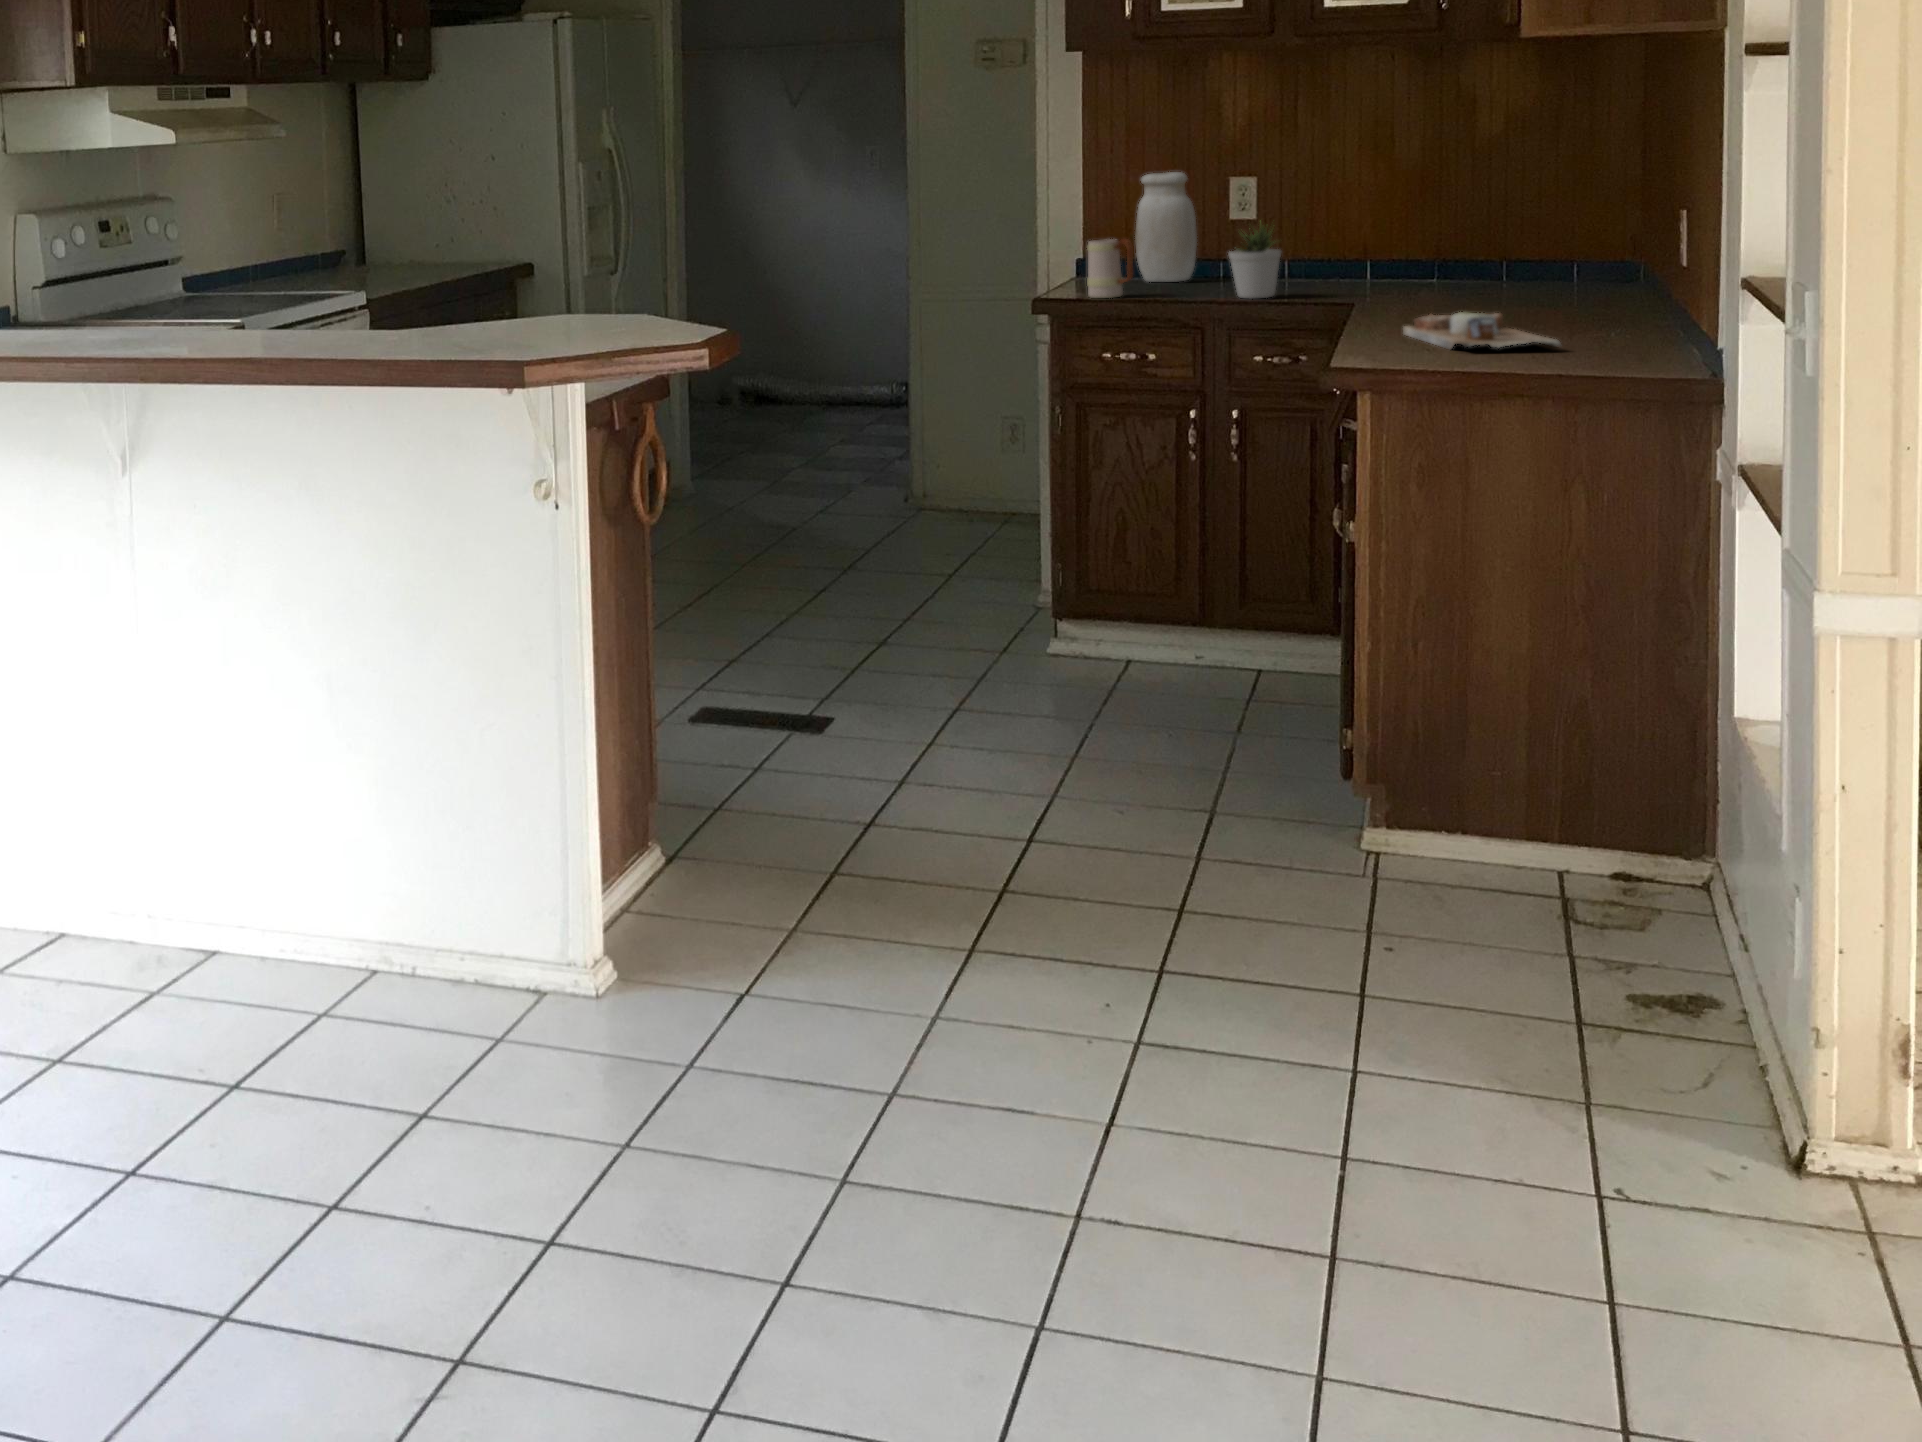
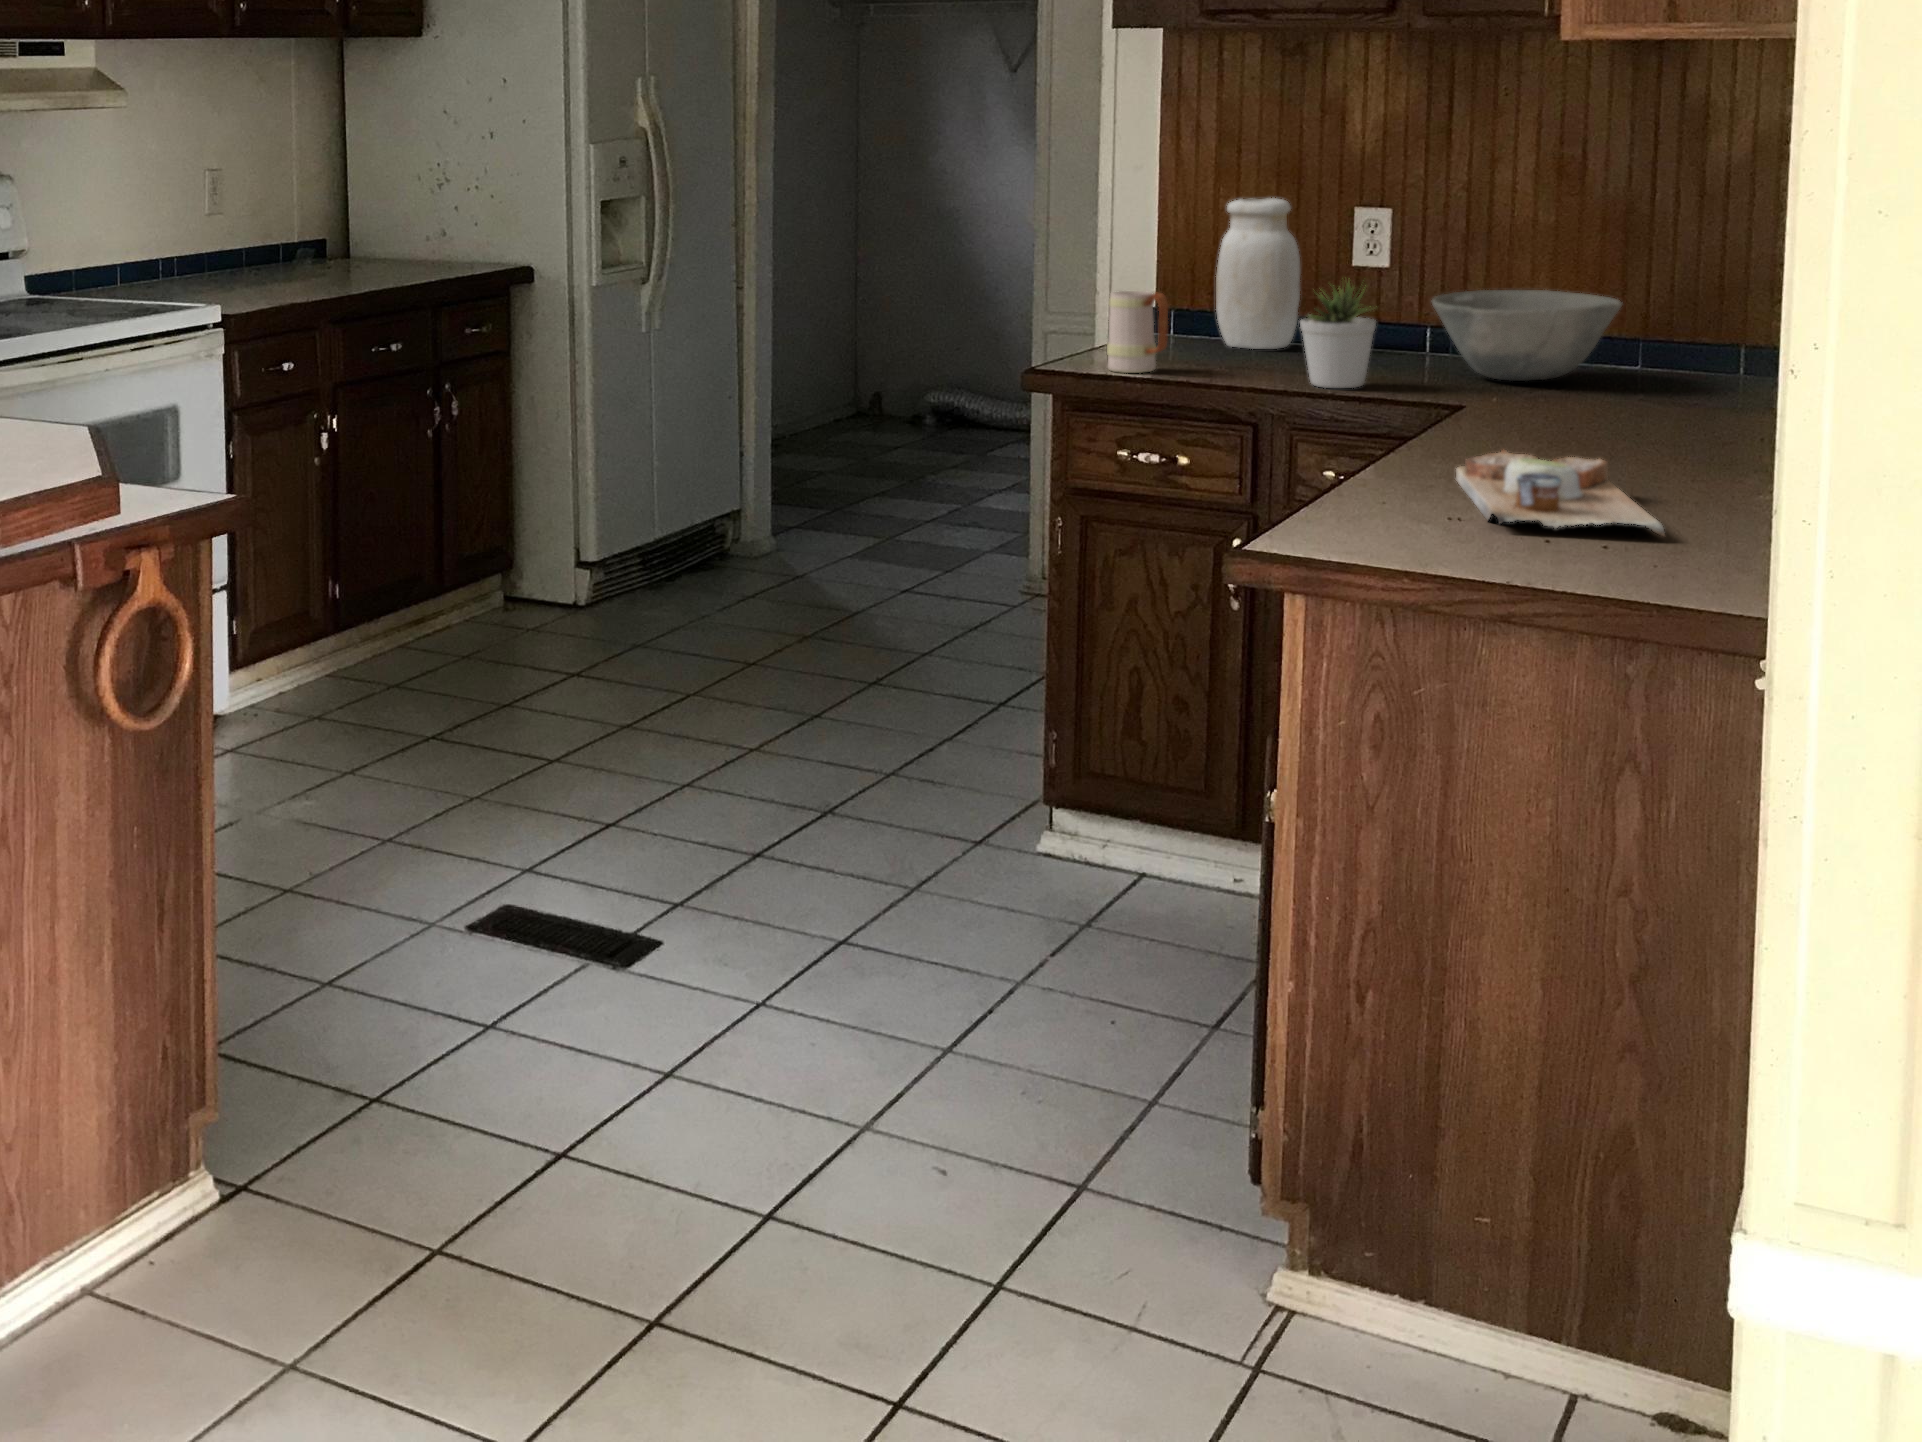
bowl: none [1306,227,1436,288] -> present [1432,290,1623,381]

